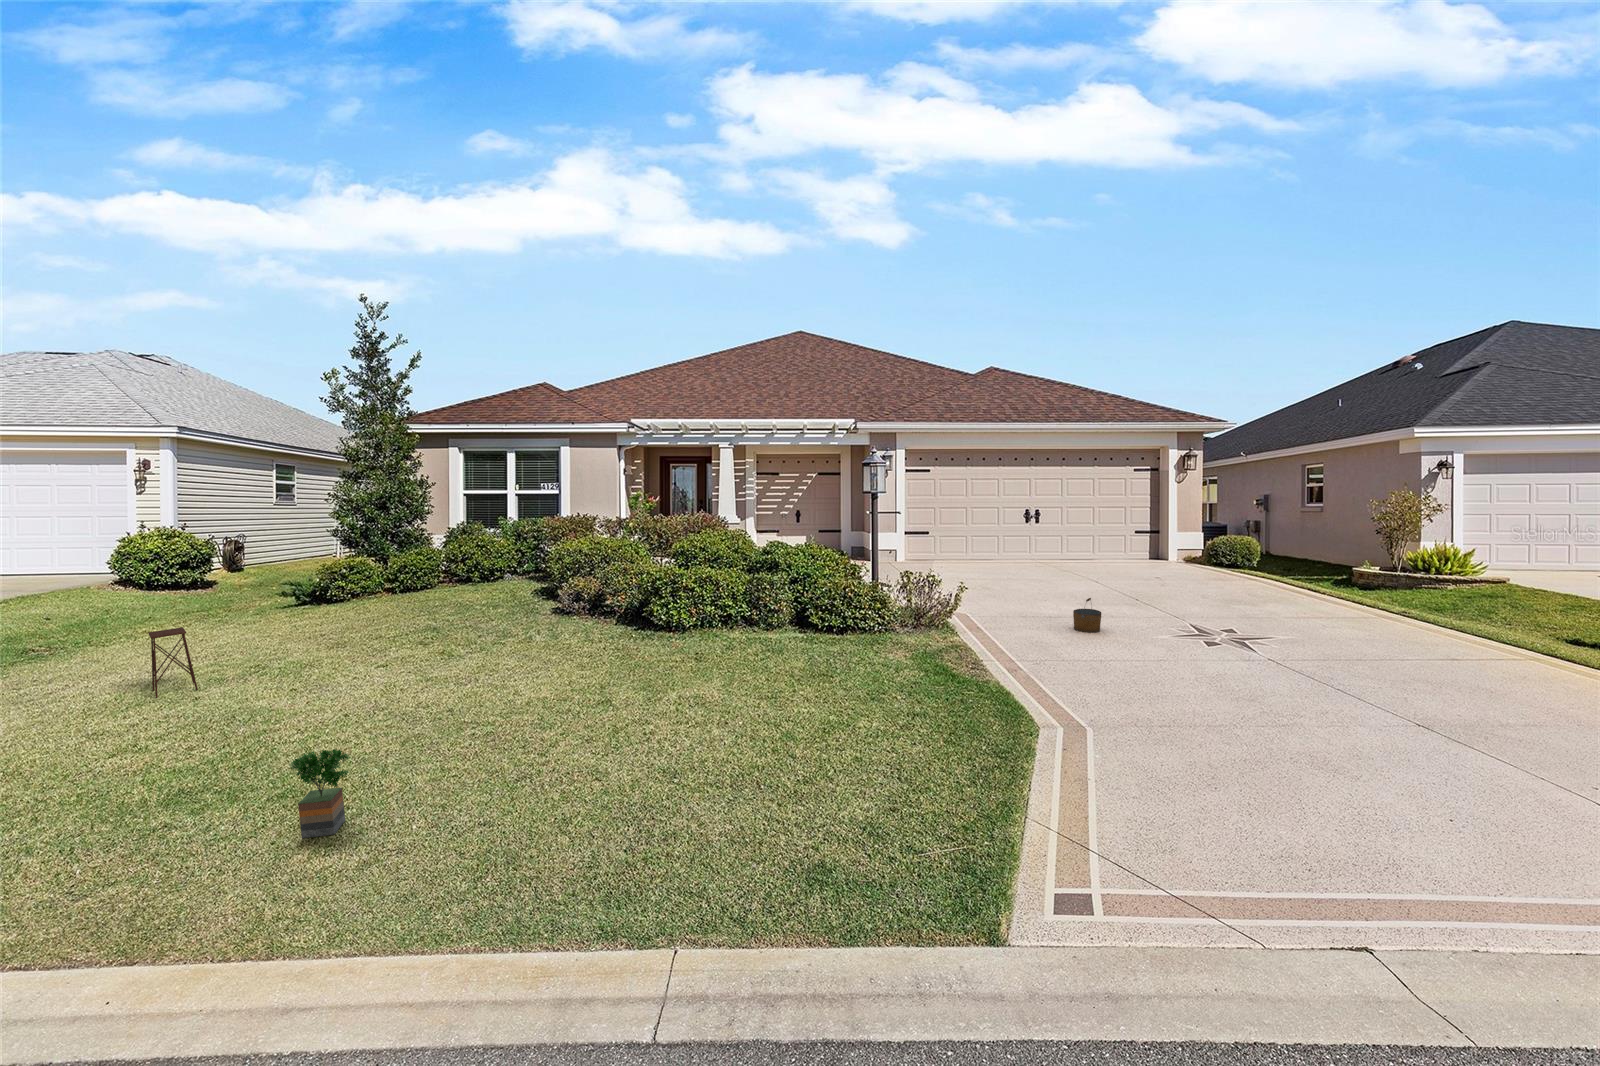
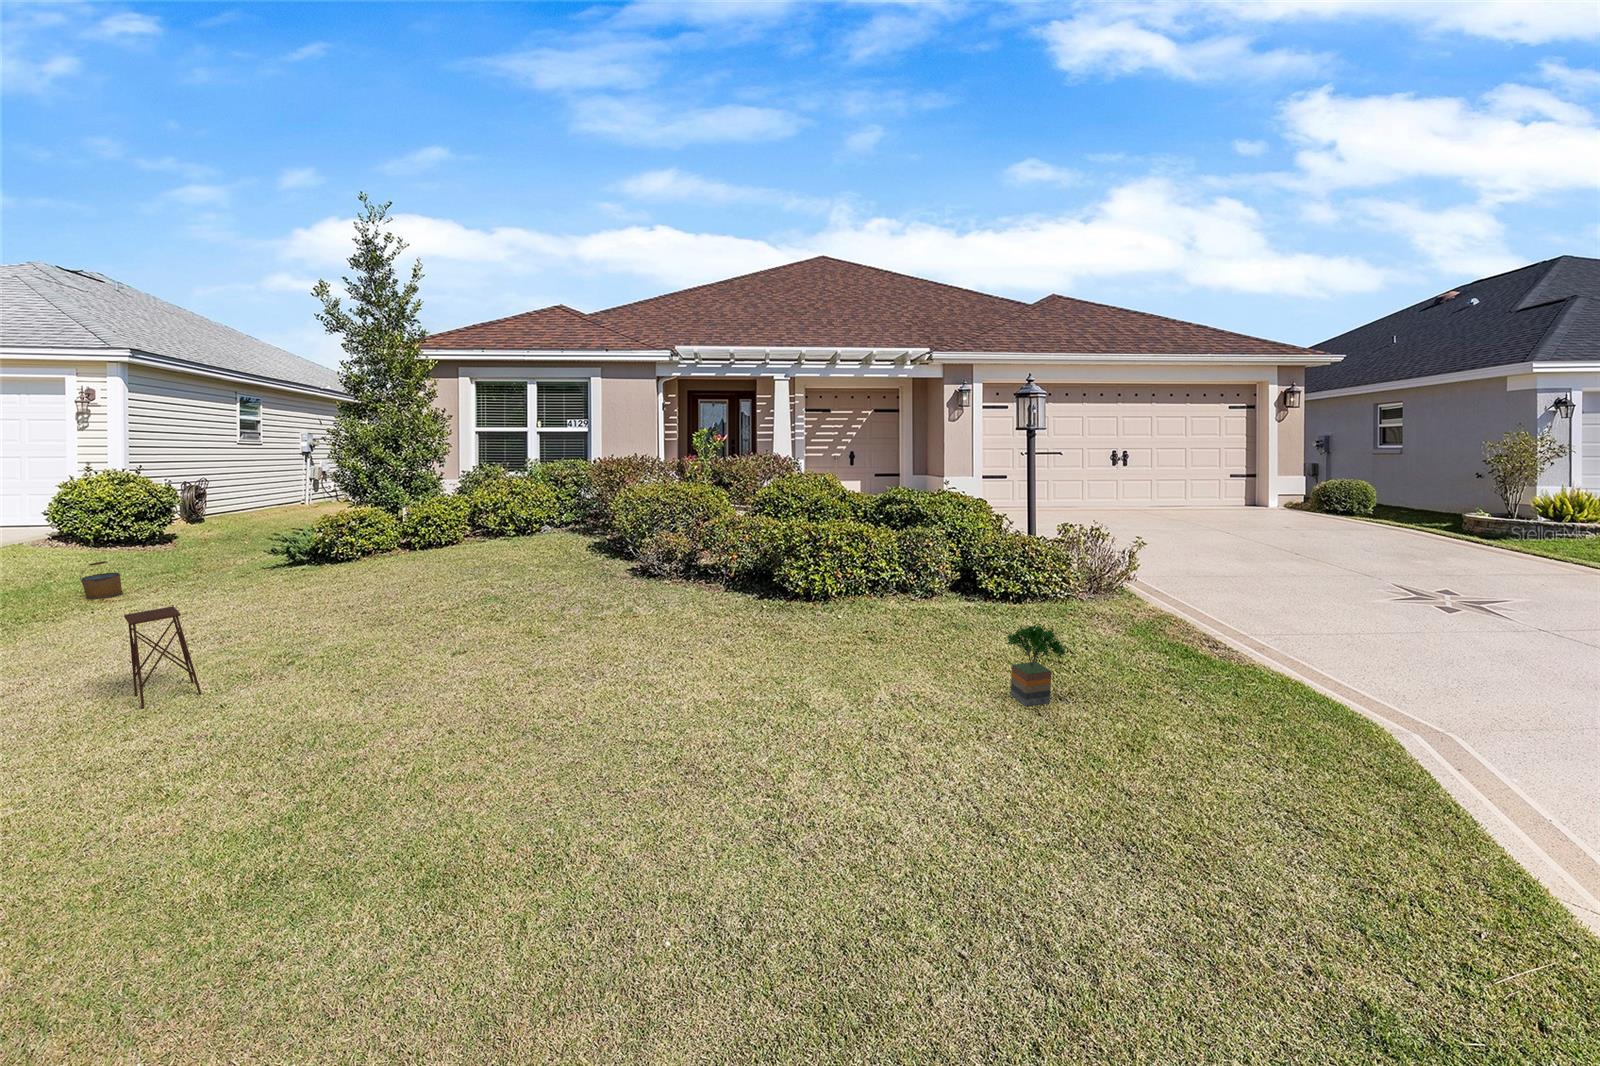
bucket: present [1073,598,1101,633] -> present [80,561,122,599]
potted tree: present [291,749,349,838] -> present [1007,626,1065,706]

